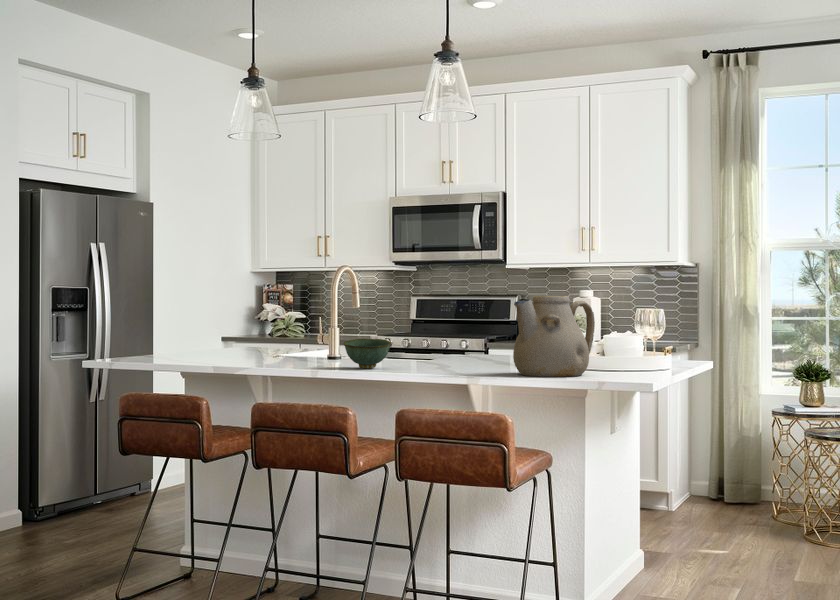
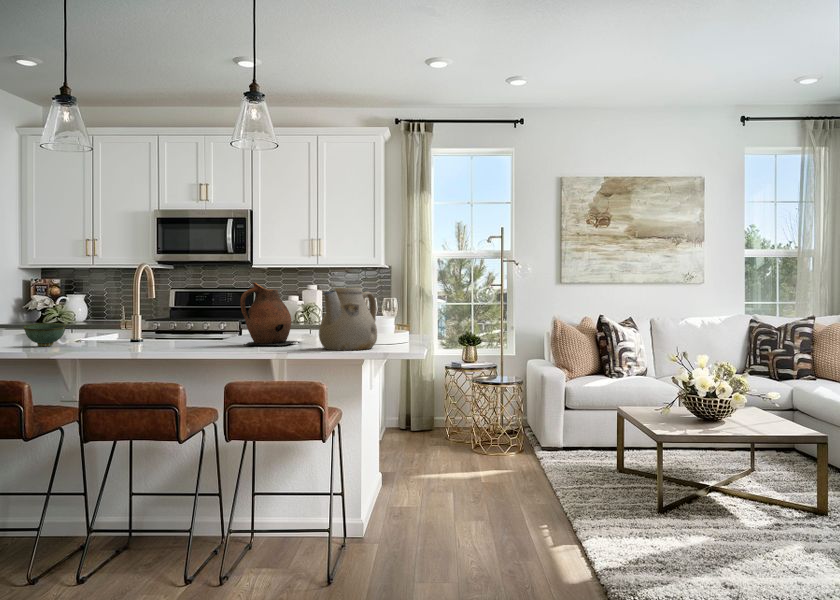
ceramic pitcher: none [433,289,507,369] -> present [240,283,299,346]
bowl: present [344,339,391,368] -> present [23,323,66,346]

